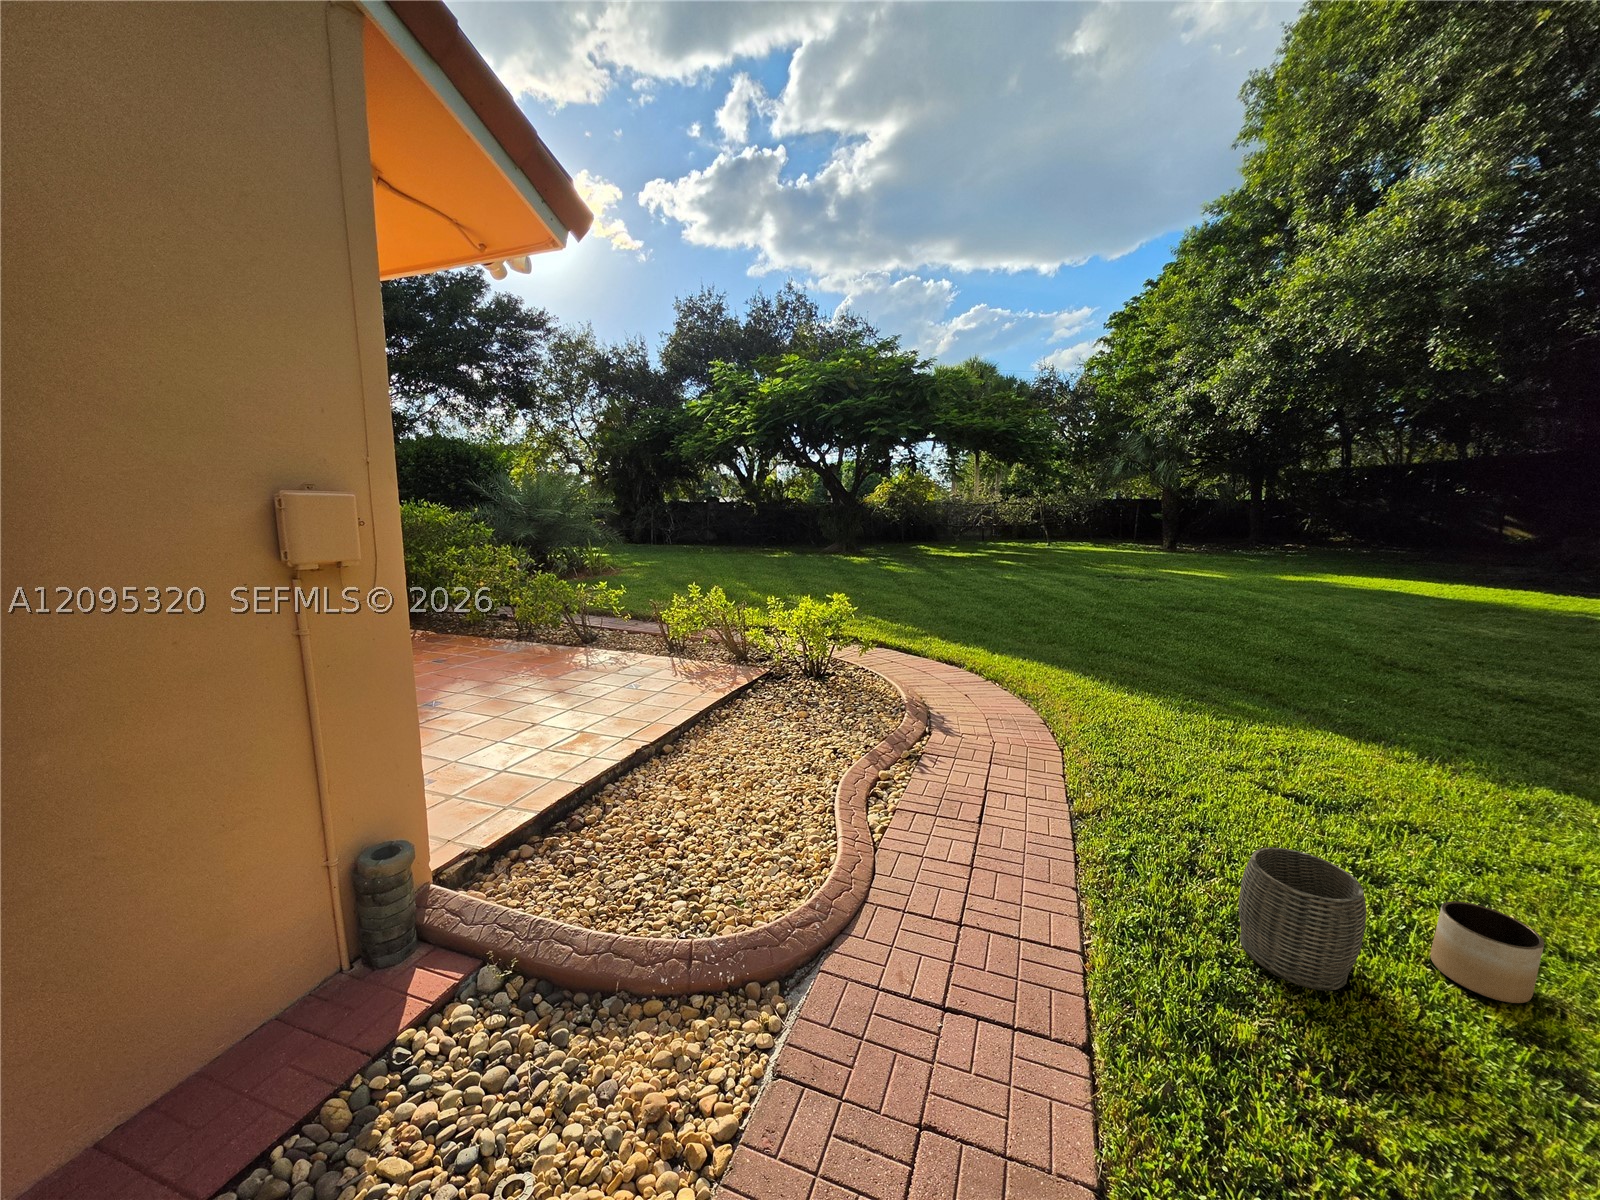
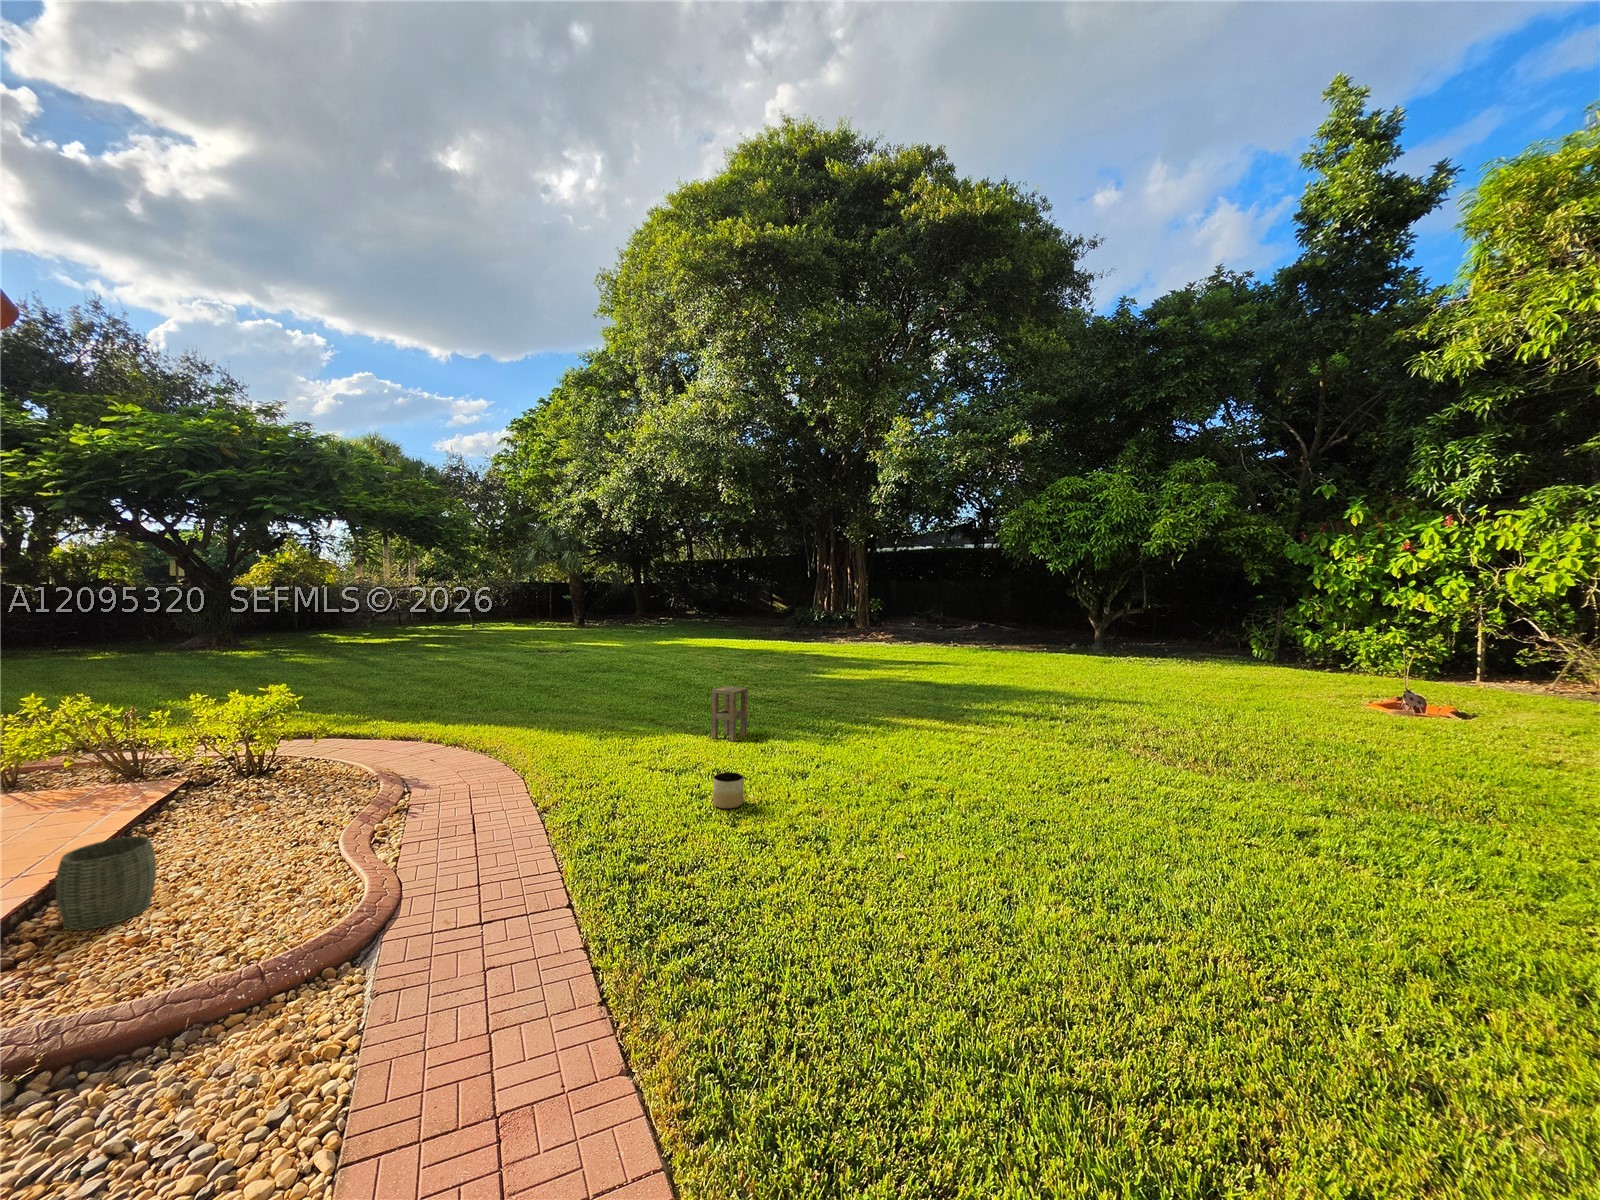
side table: none [1402,685,1519,796] -> present [711,686,748,742]
woven basket: present [1239,848,1366,990] -> present [56,837,156,931]

